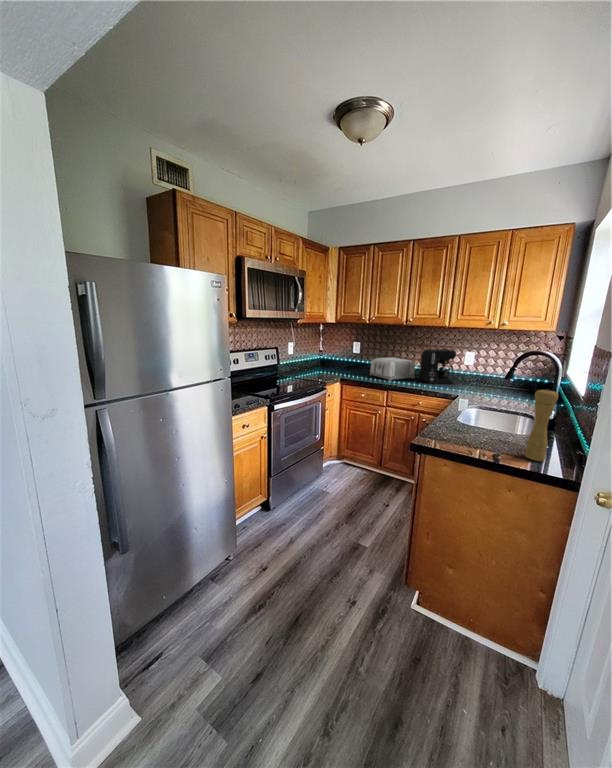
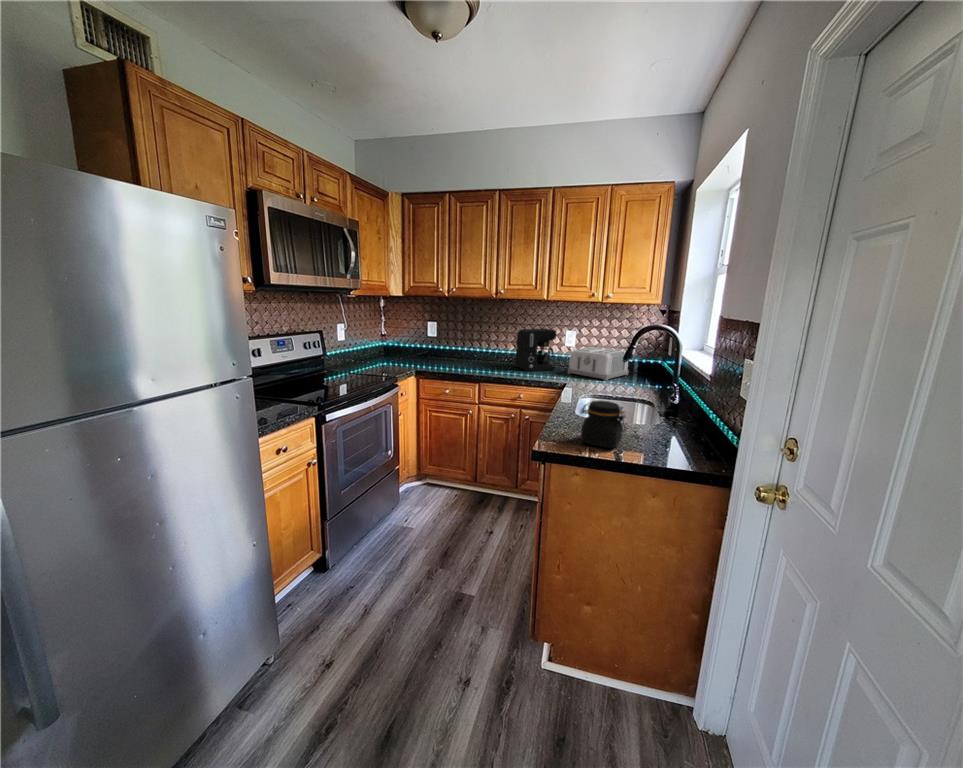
toaster: present [370,357,415,381] -> present [568,347,628,381]
pepper mill: present [525,389,558,461] -> none [661,368,695,455]
jar: none [454,410,494,449] -> present [581,400,626,448]

